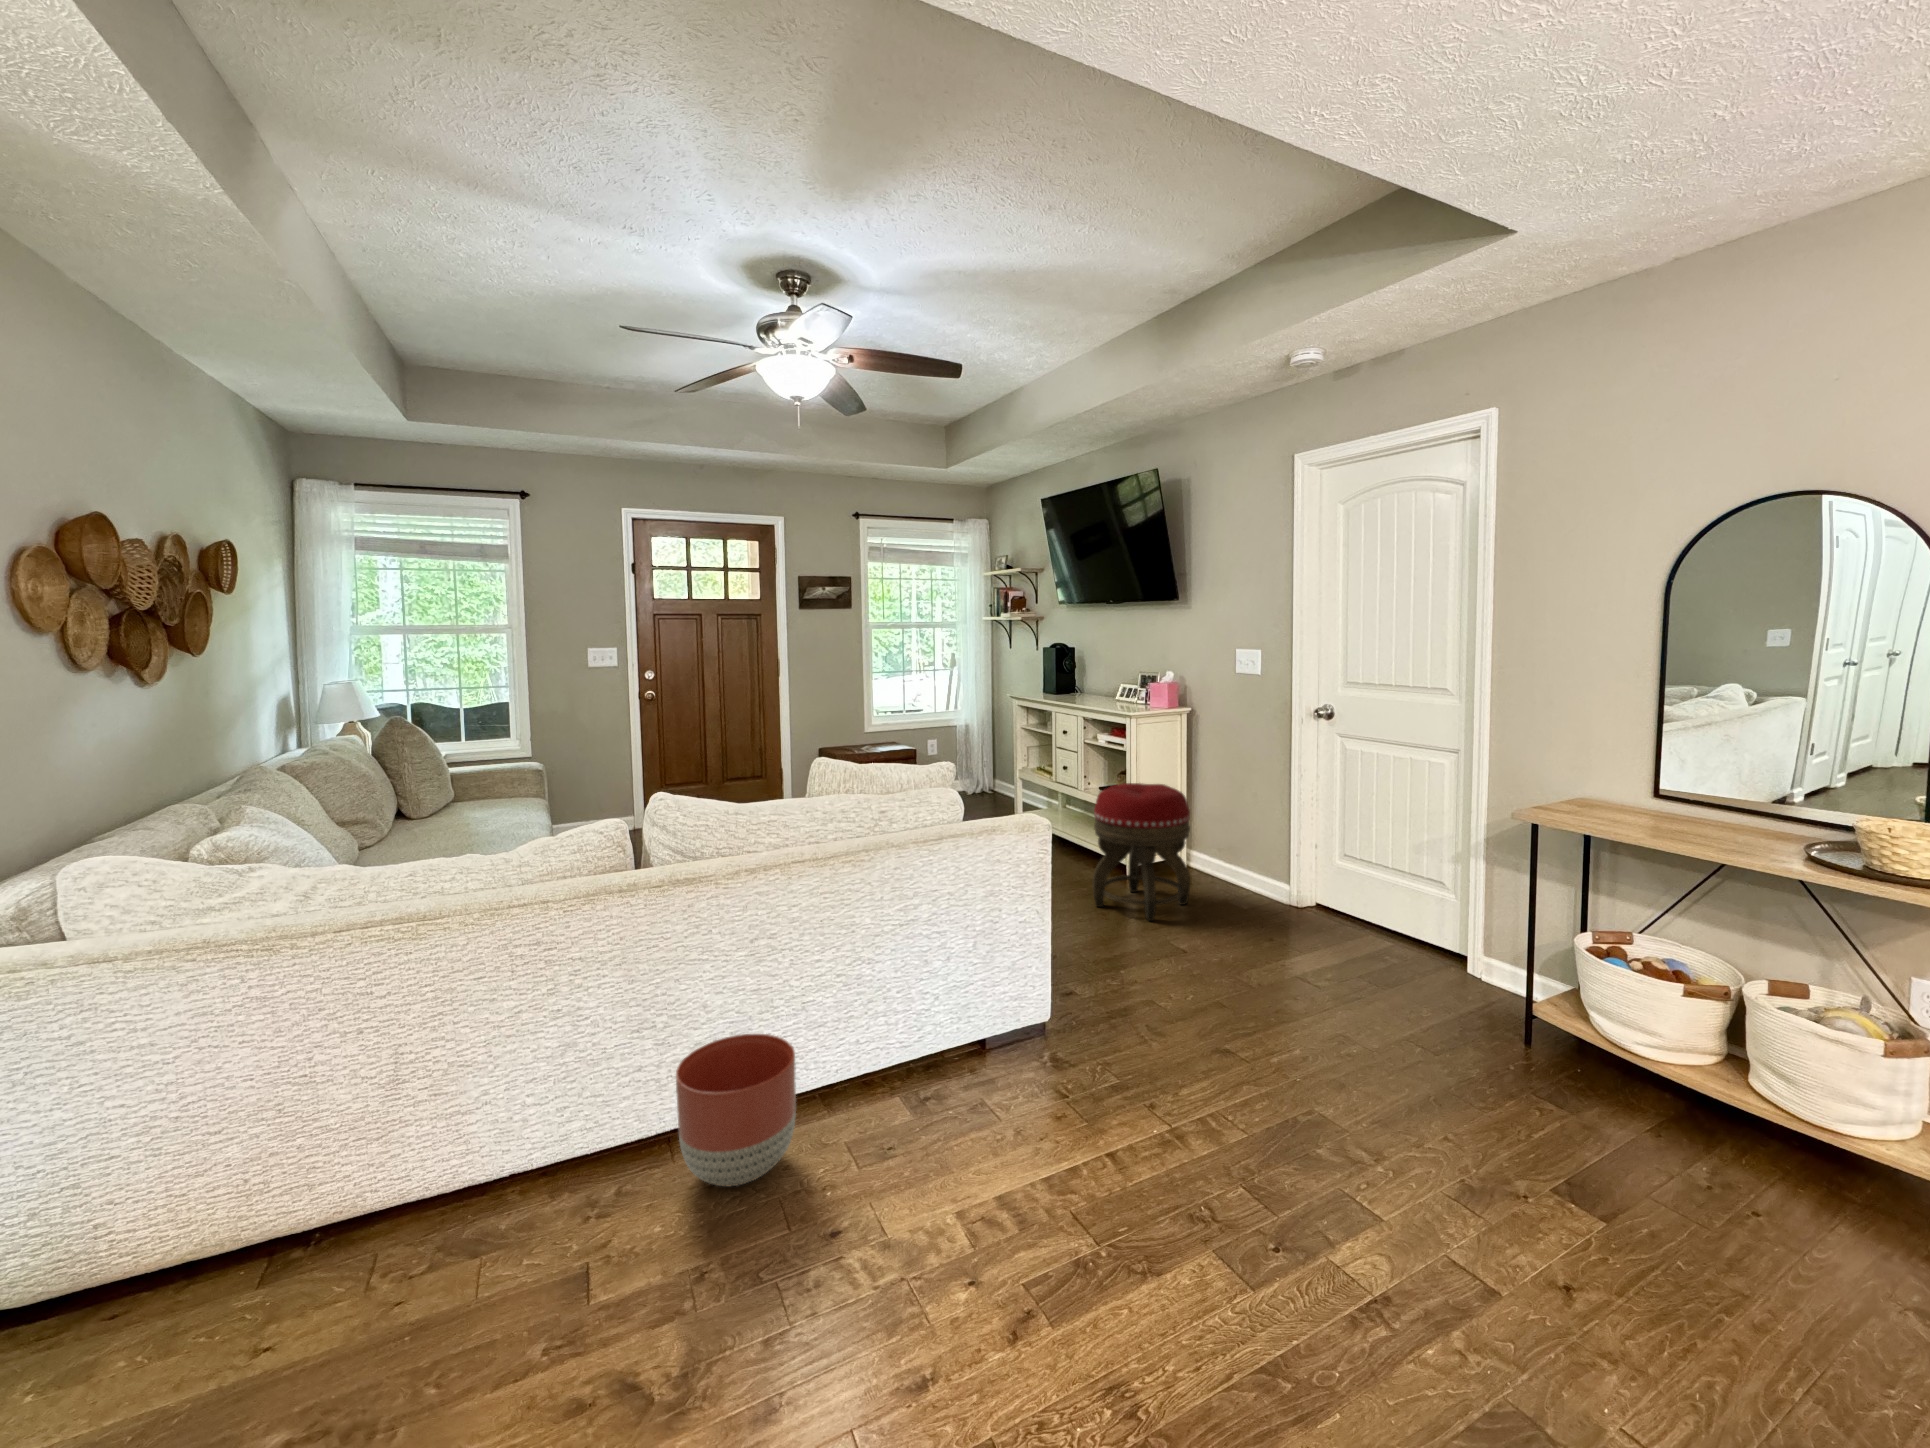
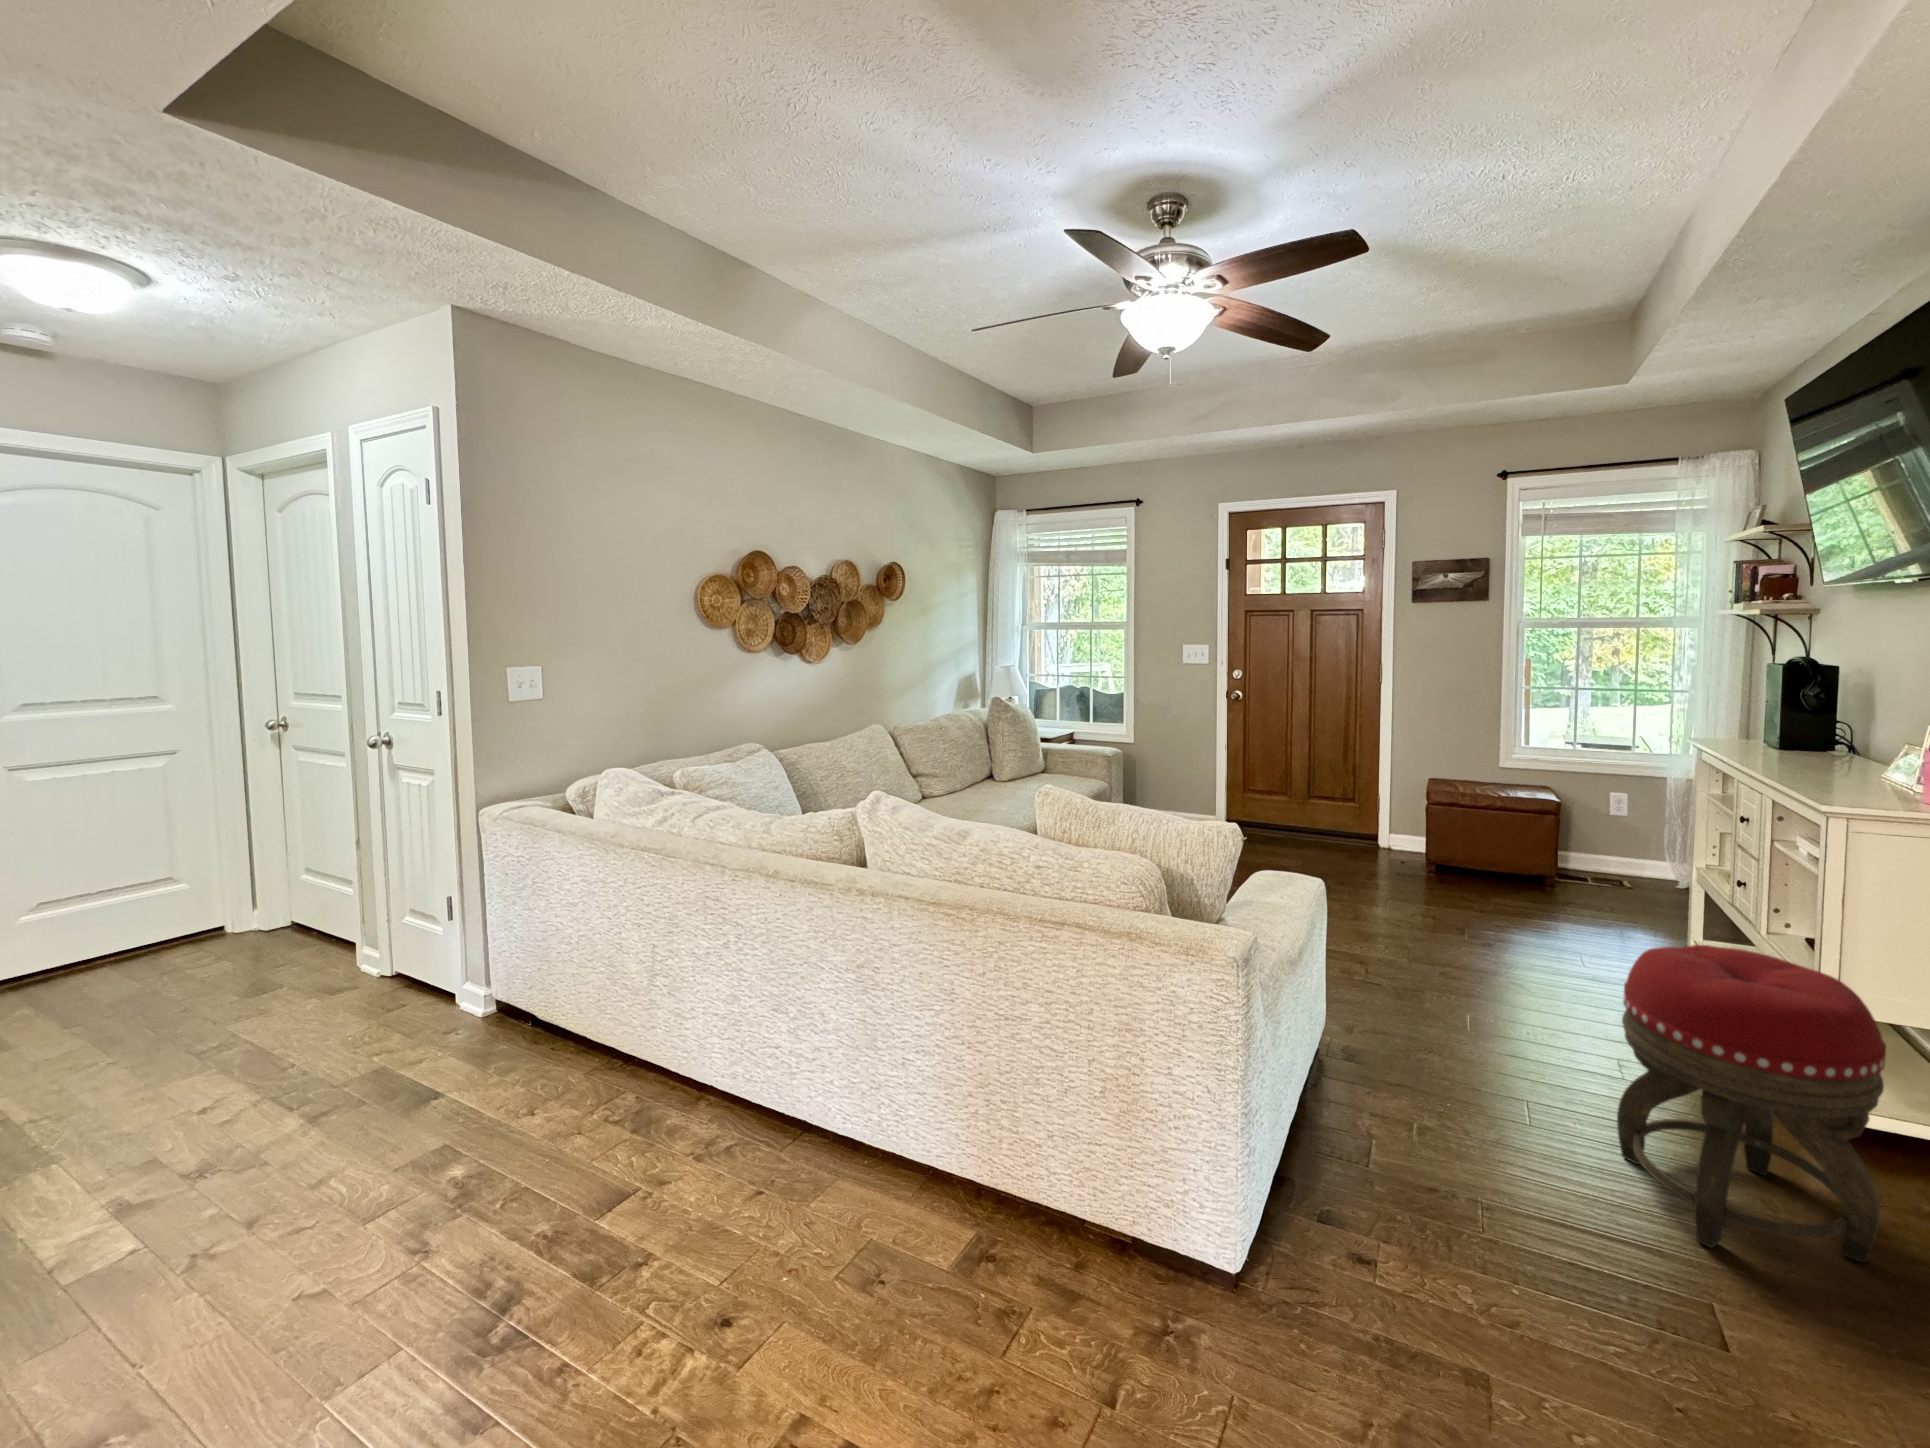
planter: present [676,1034,796,1186] -> none [713,1054,833,1211]

